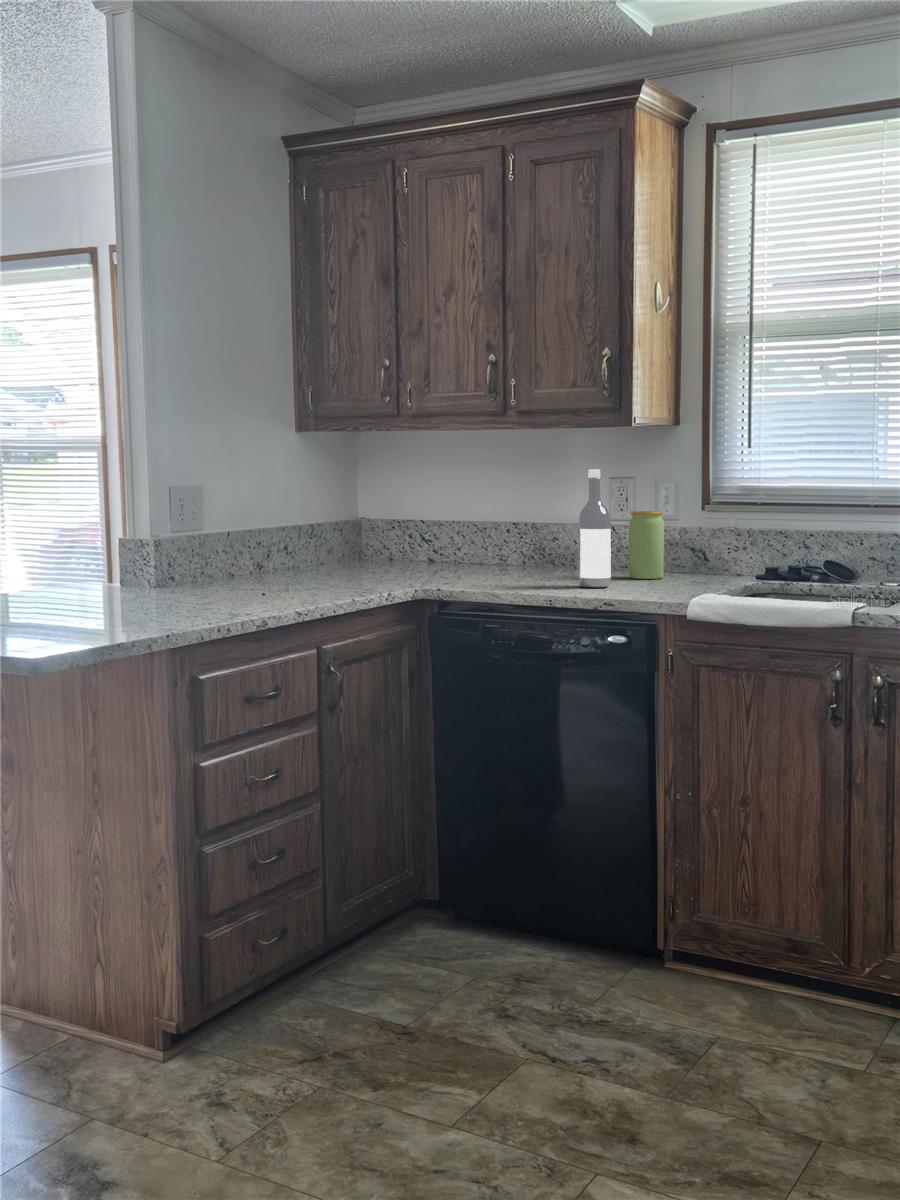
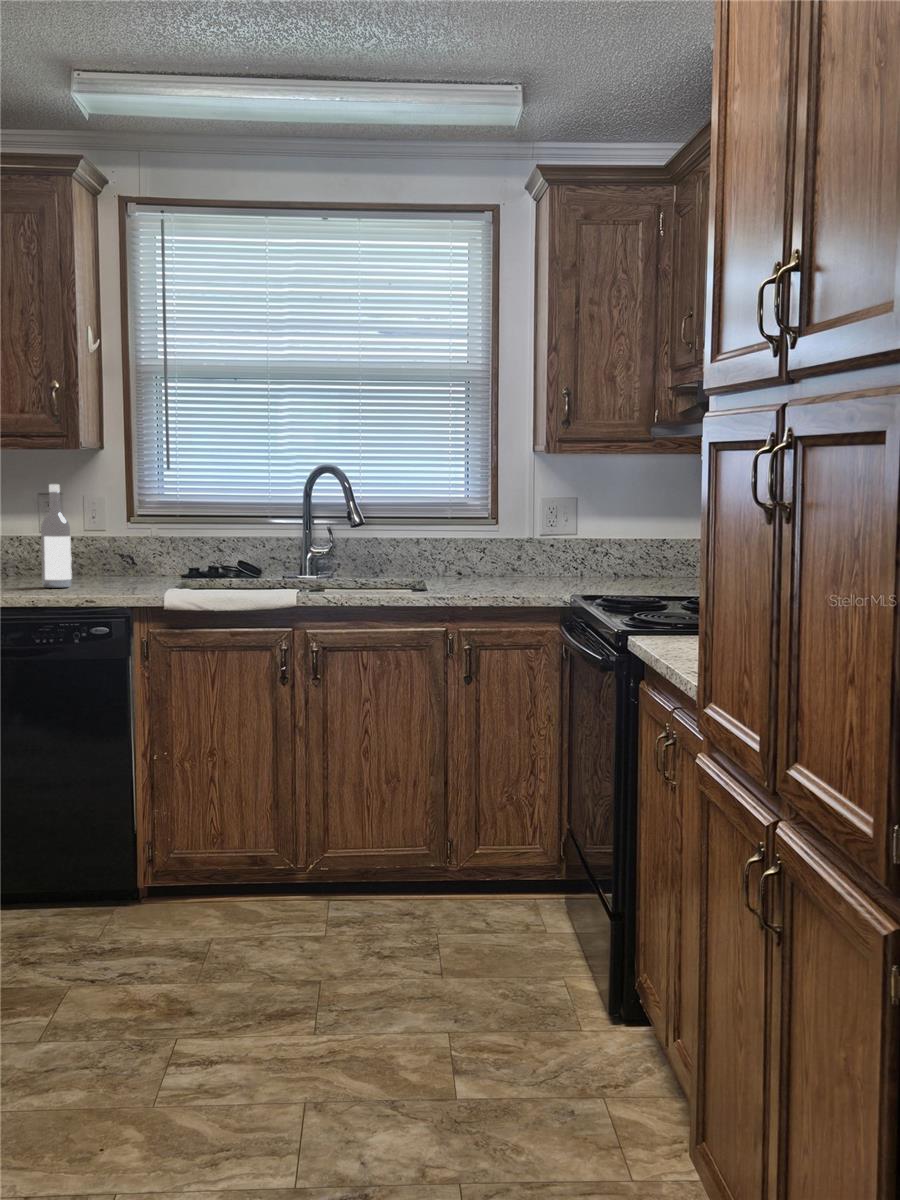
jar: present [629,511,664,579] -> none [72,522,103,581]

